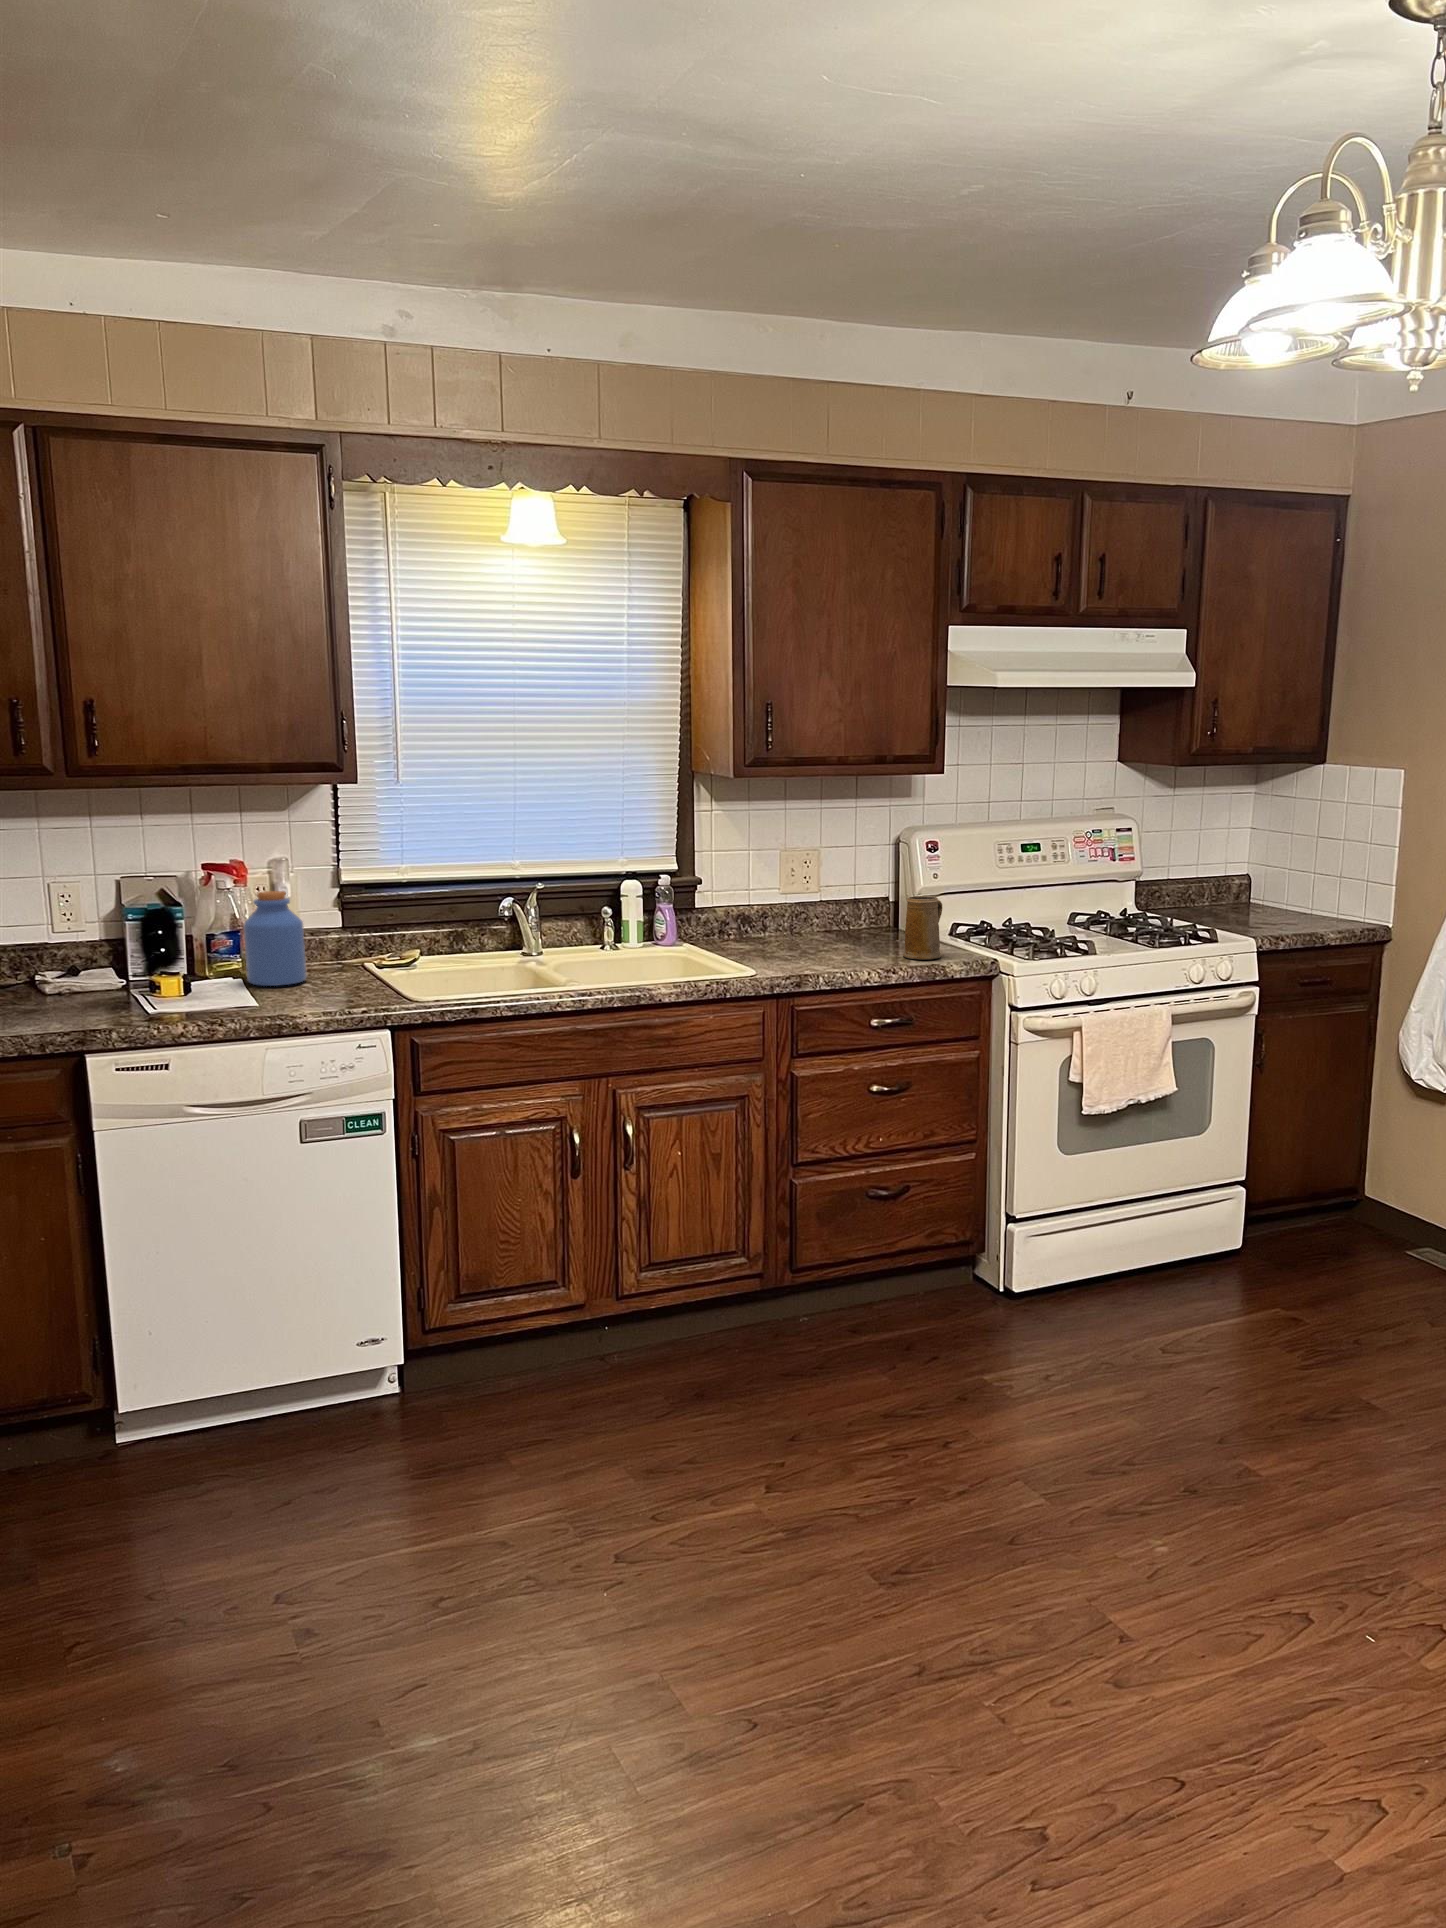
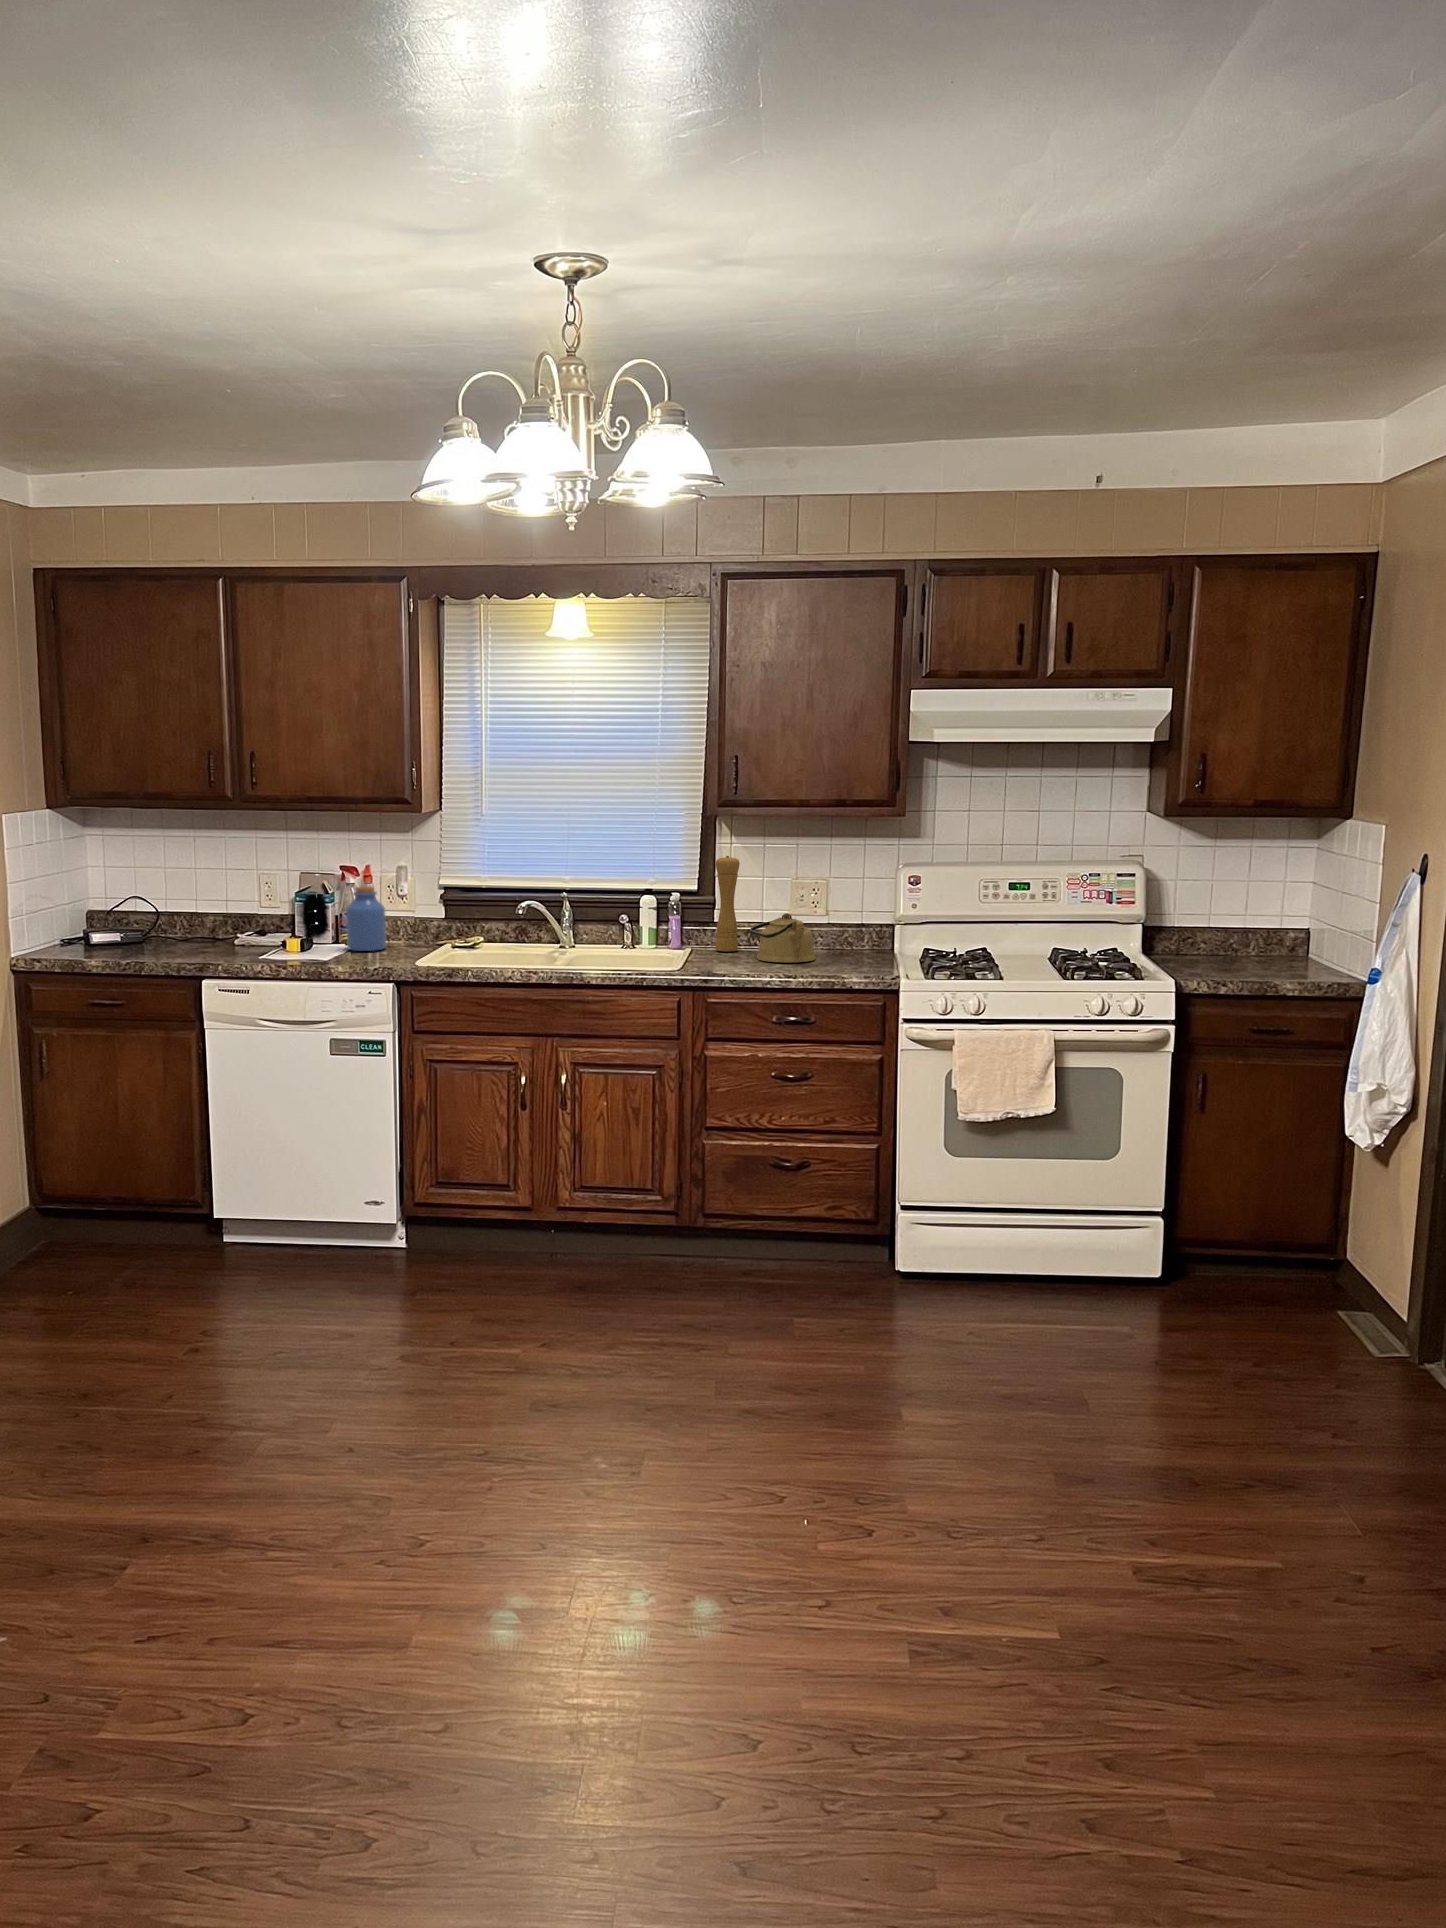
pepper mill: none [721,826,751,944] -> present [716,856,740,951]
kettle: none [777,893,863,952] -> present [750,913,815,962]
mug: present [903,896,942,959] -> none [831,920,872,974]

